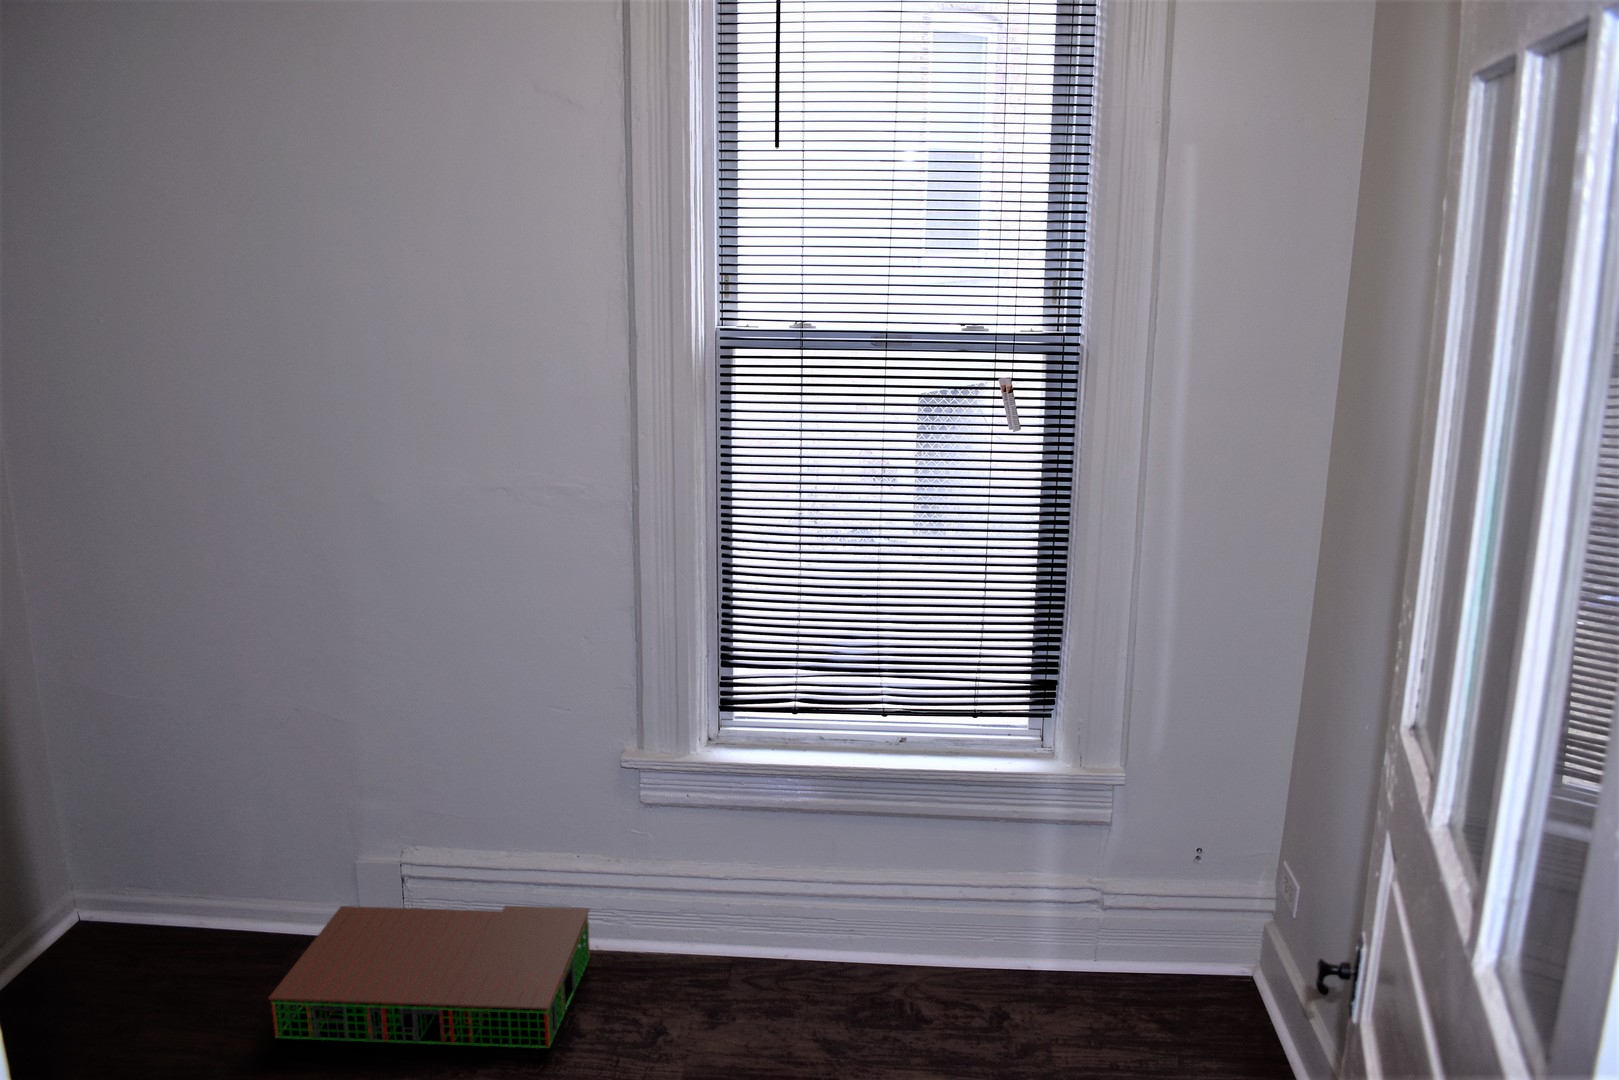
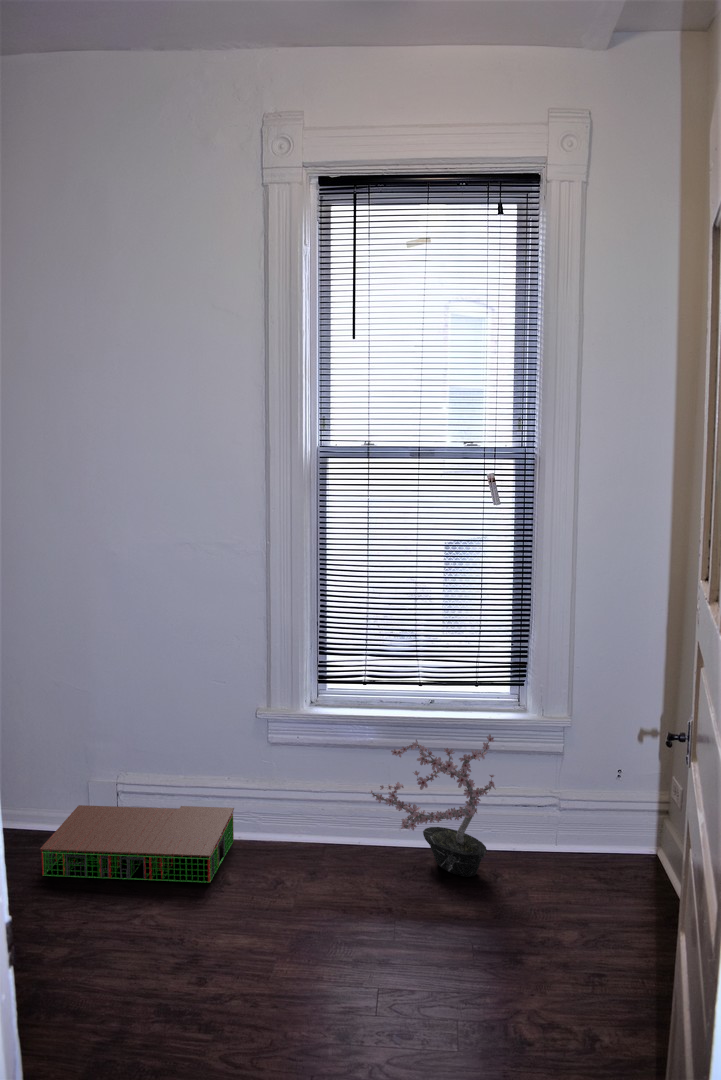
potted plant: none [802,795,1017,1026] -> present [370,734,495,877]

